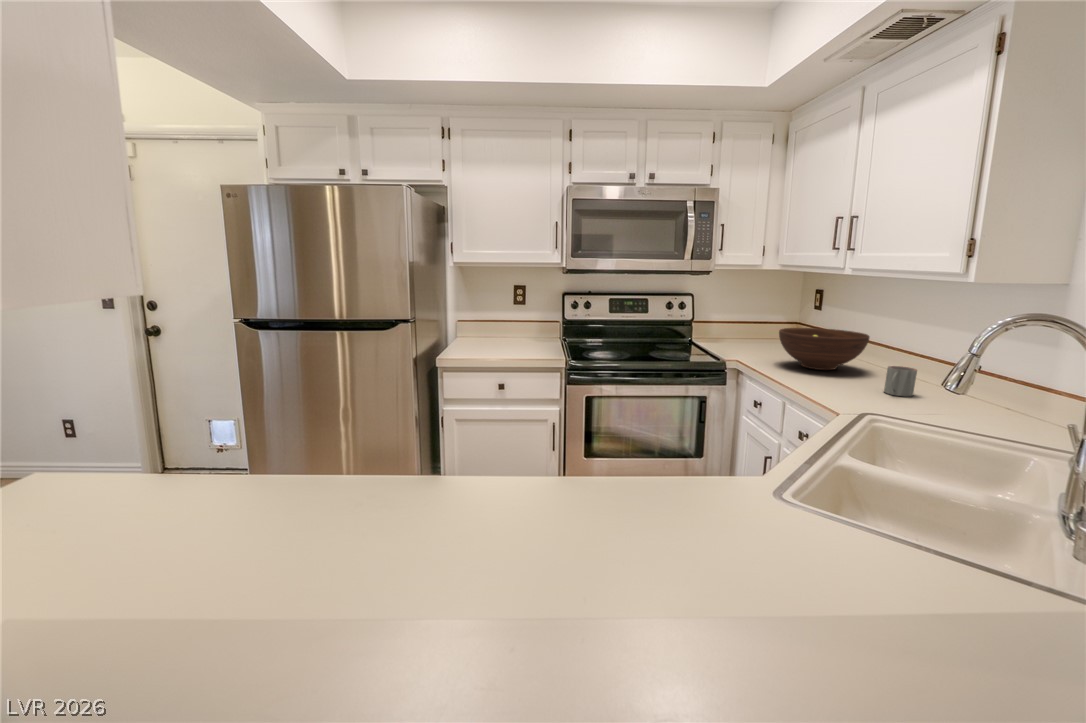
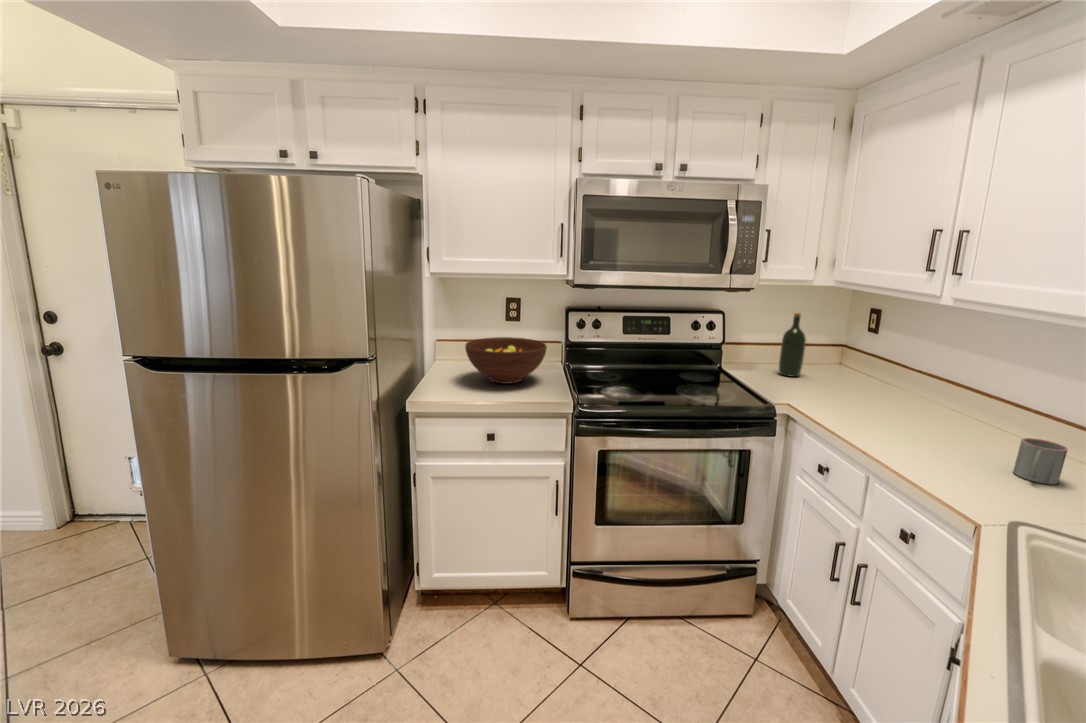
wine bottle: none [739,293,760,346] -> present [779,313,806,377]
fruit bowl: present [779,328,869,370] -> present [465,337,547,384]

